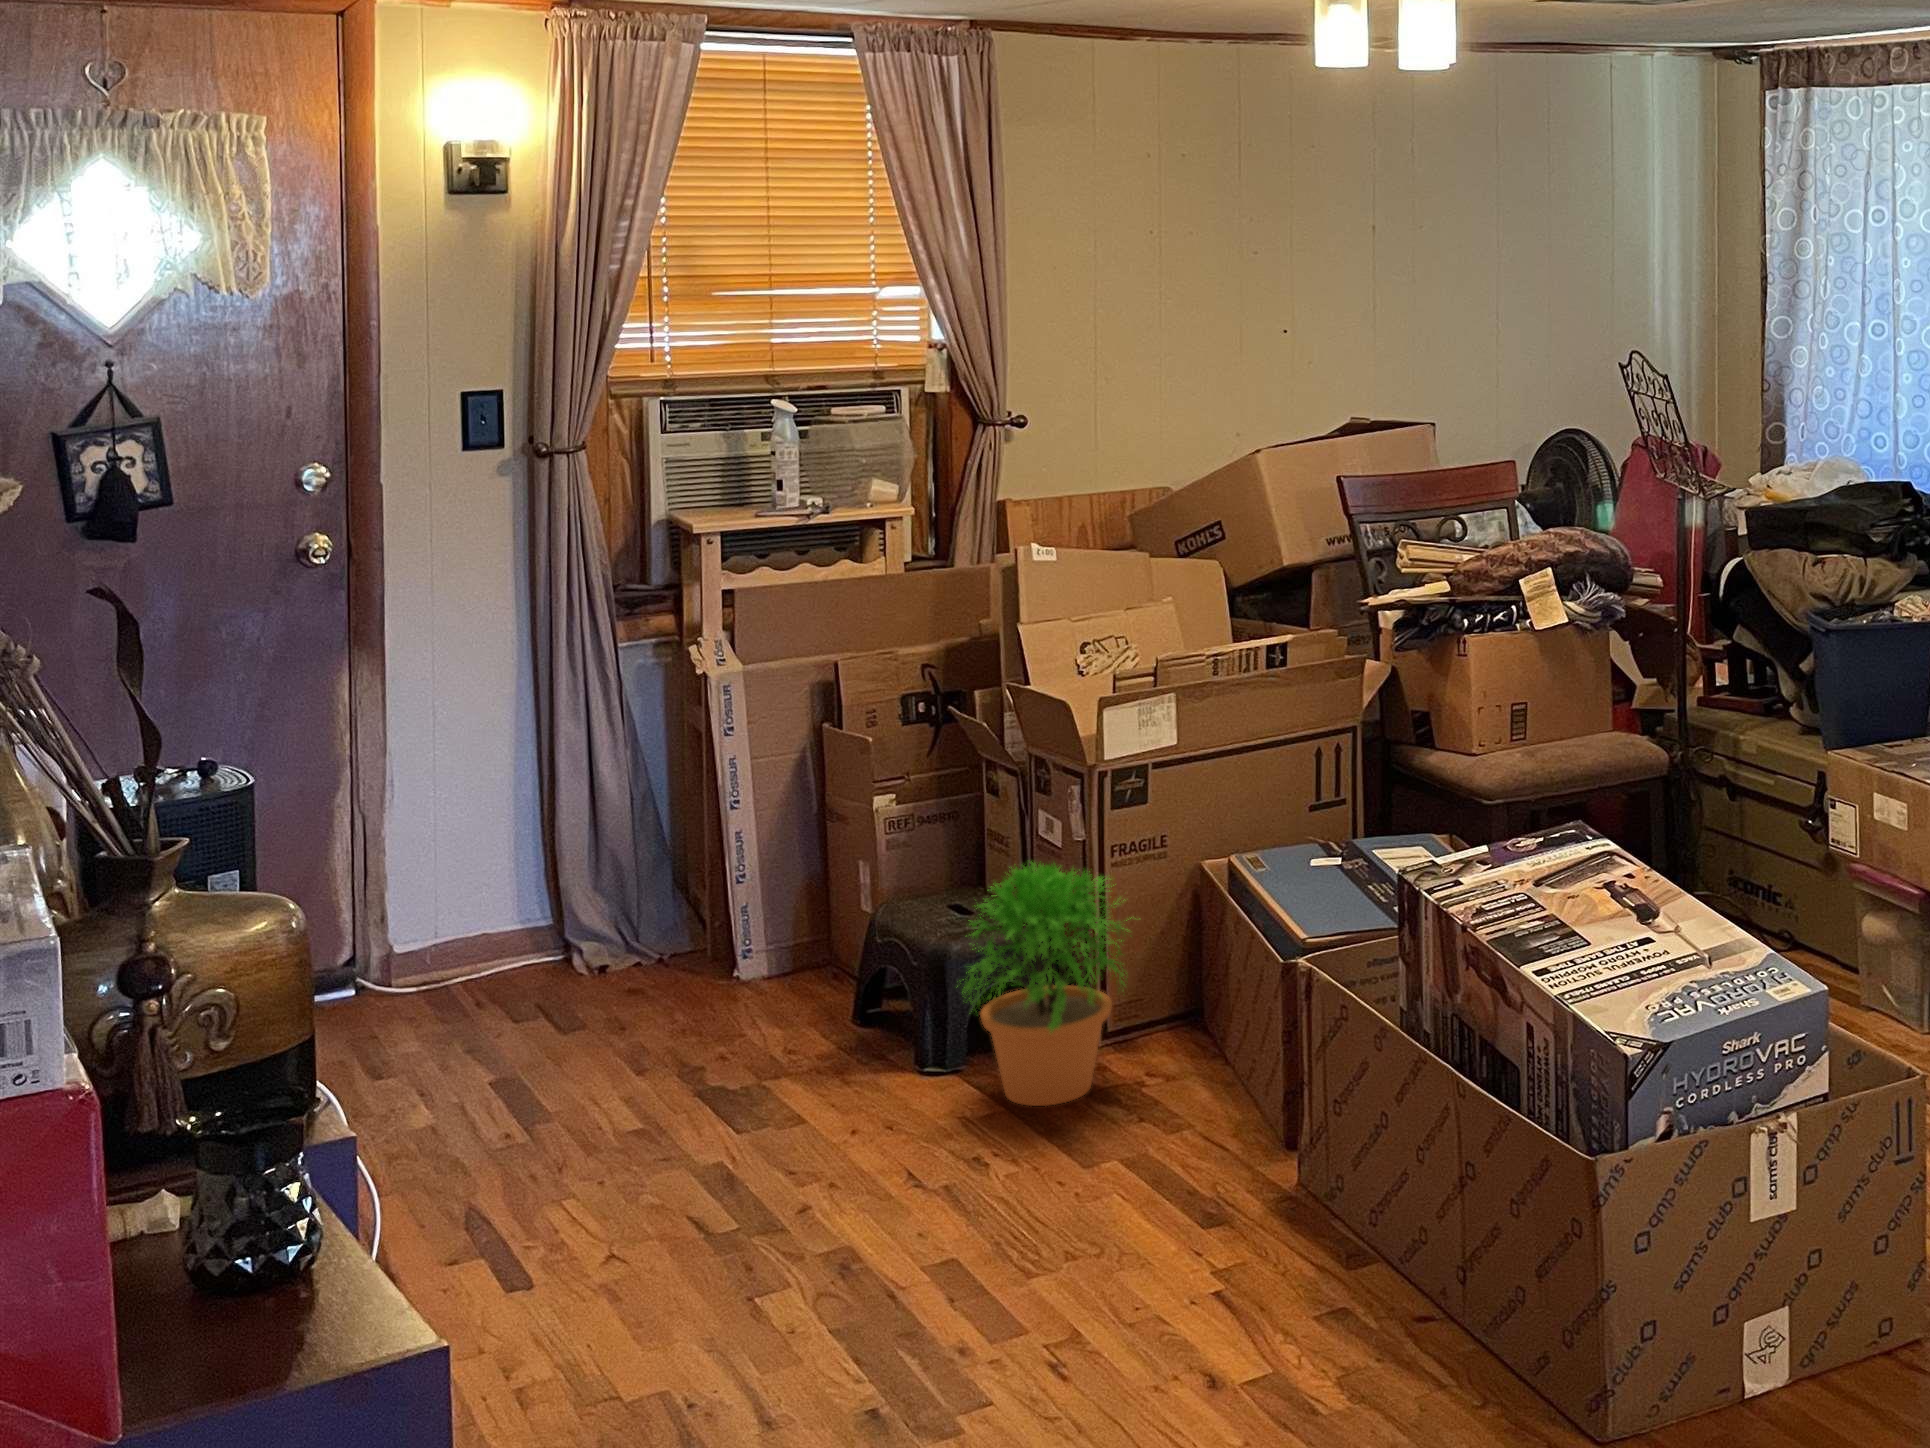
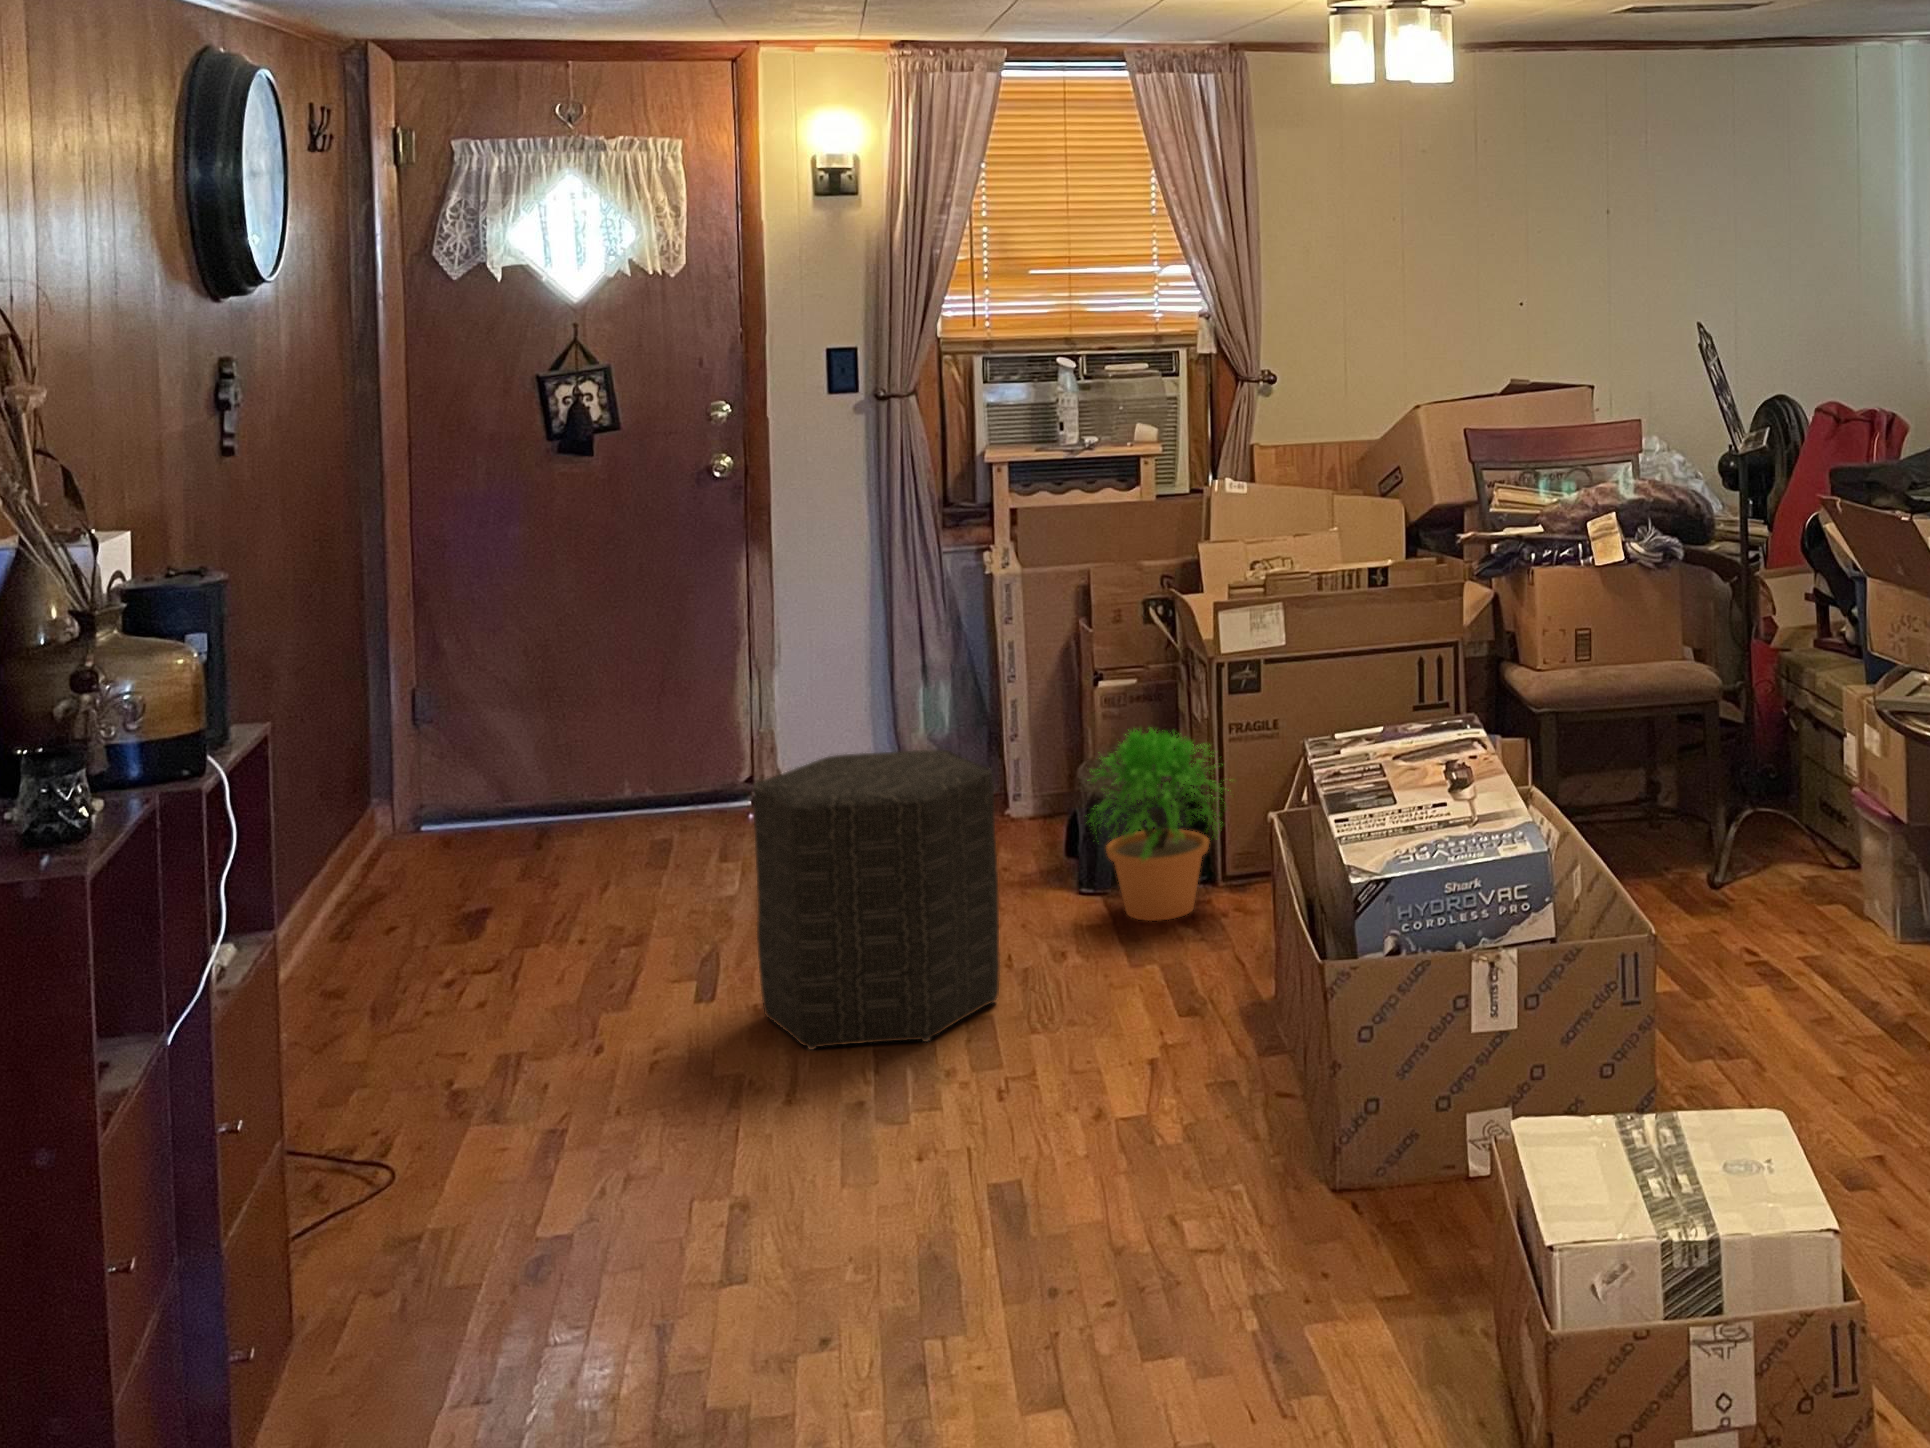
ottoman: none [609,916,940,1348] -> present [753,750,1000,1049]

